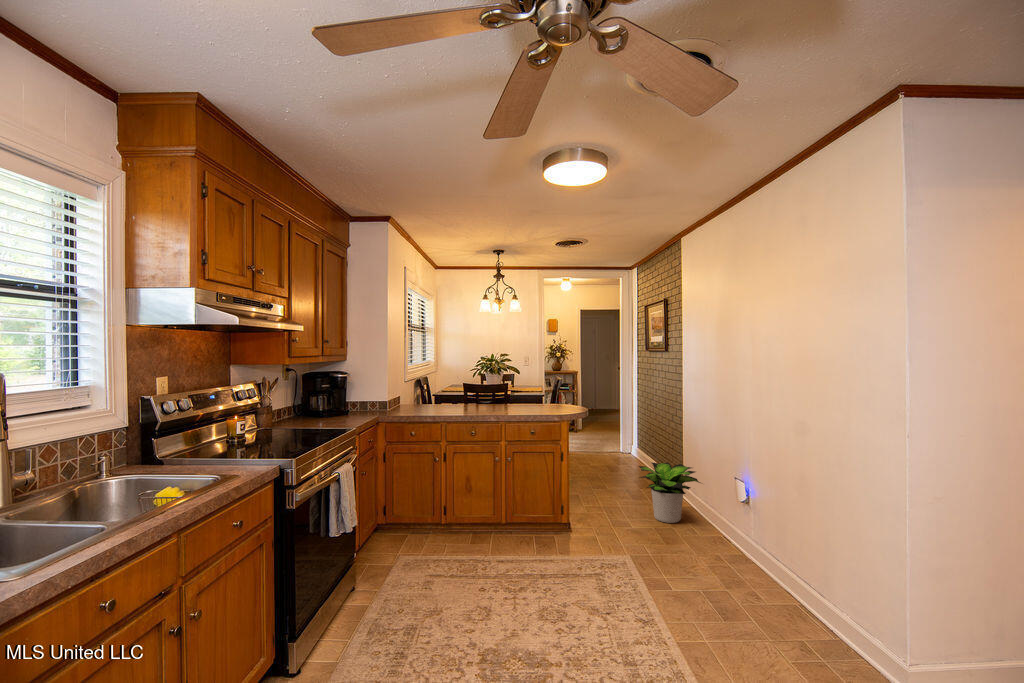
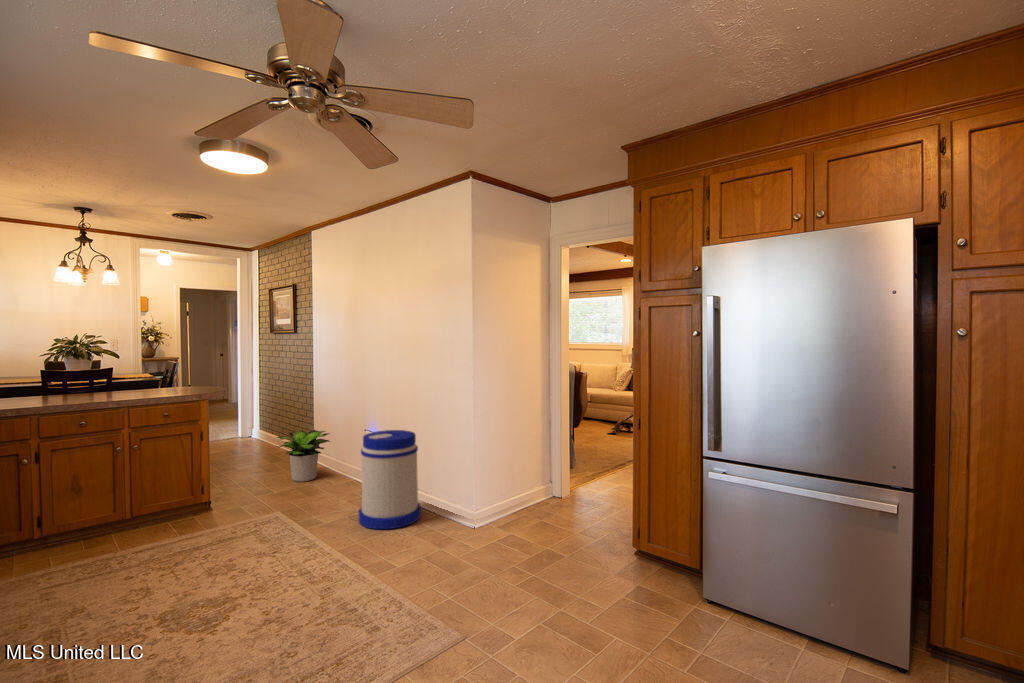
trash can: none [719,487,814,637] -> present [359,430,421,529]

